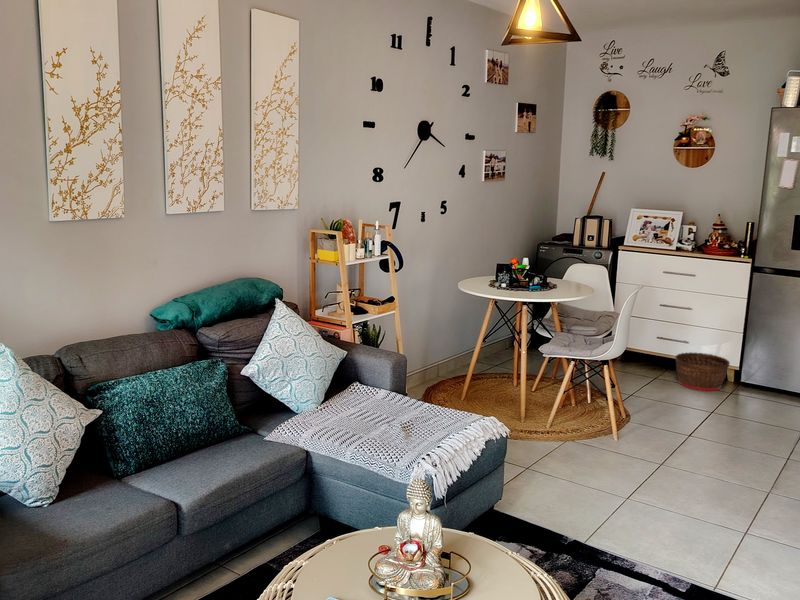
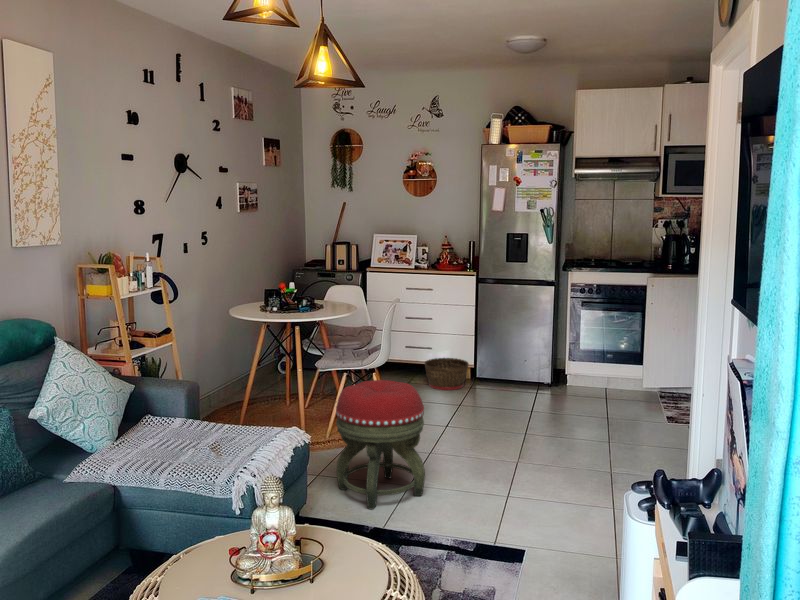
footstool: none [543,375,648,519] -> present [336,380,425,509]

